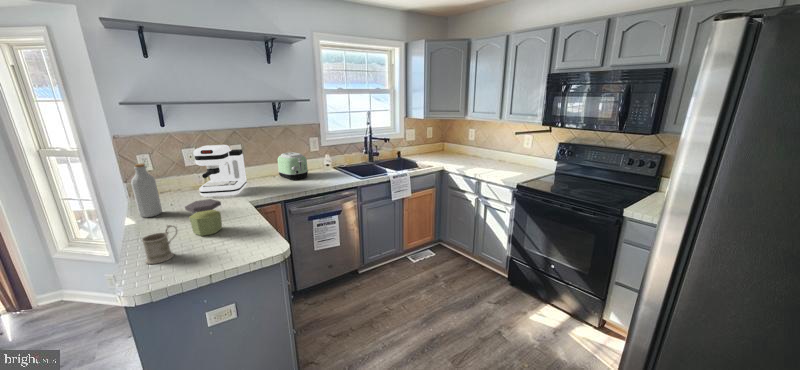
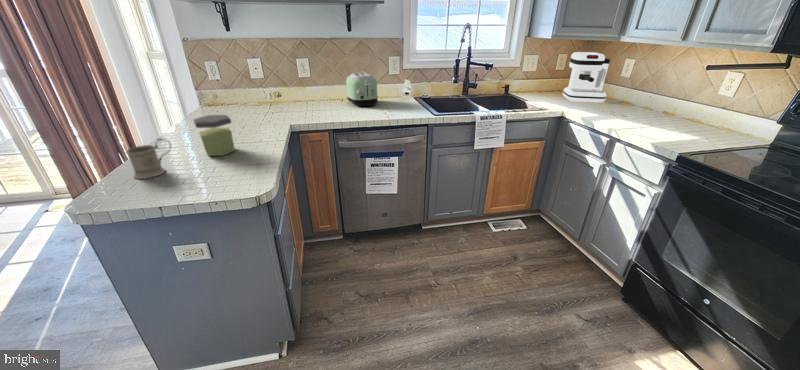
coffee maker: present [194,145,247,197] -> present [563,52,610,103]
bottle: present [131,163,162,217] -> none [177,68,209,127]

